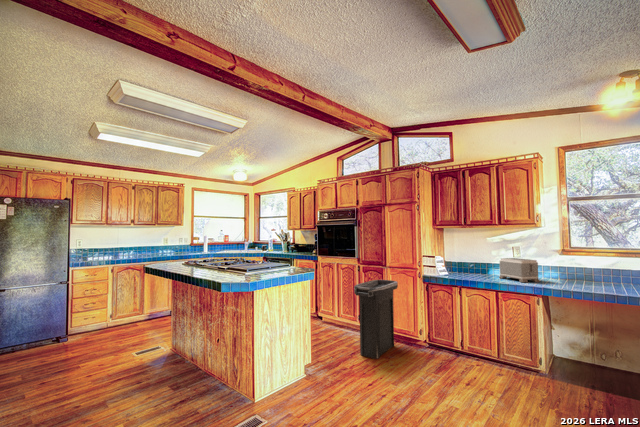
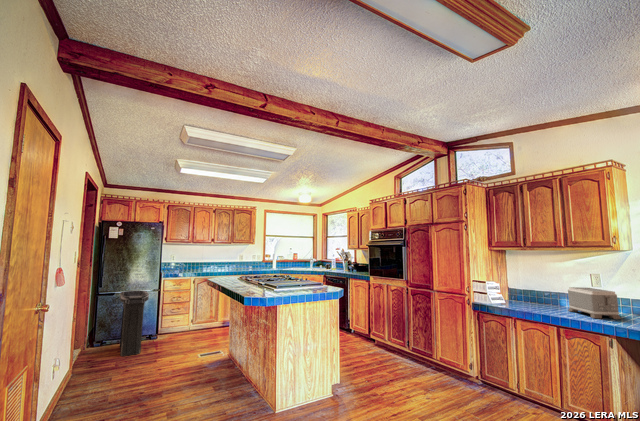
trash can: present [354,280,398,359] -> present [120,290,149,356]

